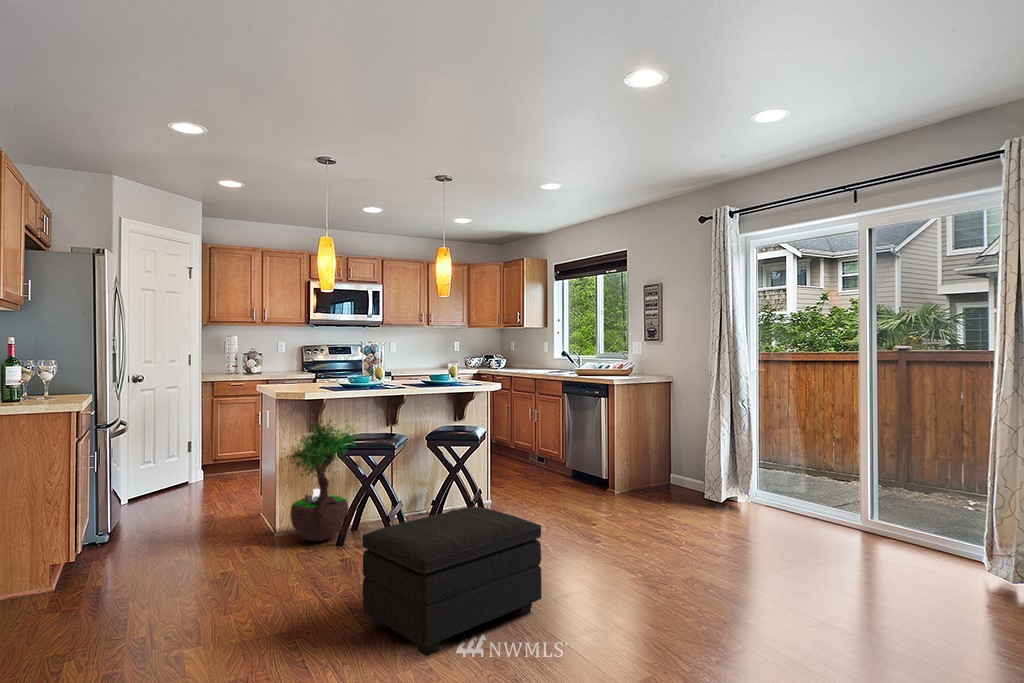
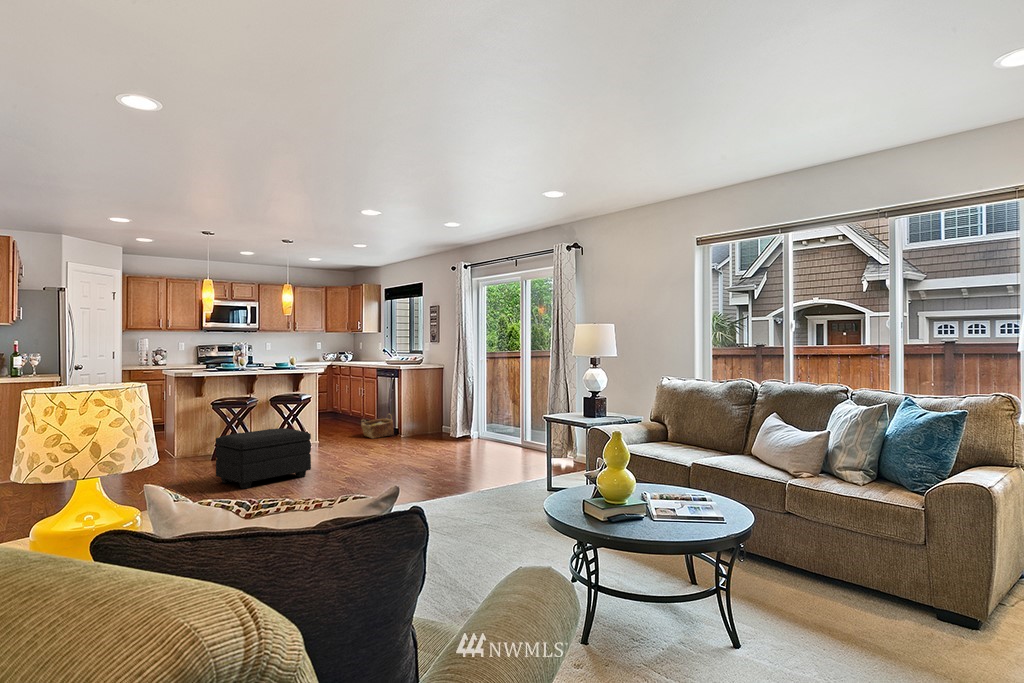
potted tree: present [286,413,356,541] -> none [175,384,225,459]
woven basket: none [554,455,605,497] -> present [361,414,394,439]

